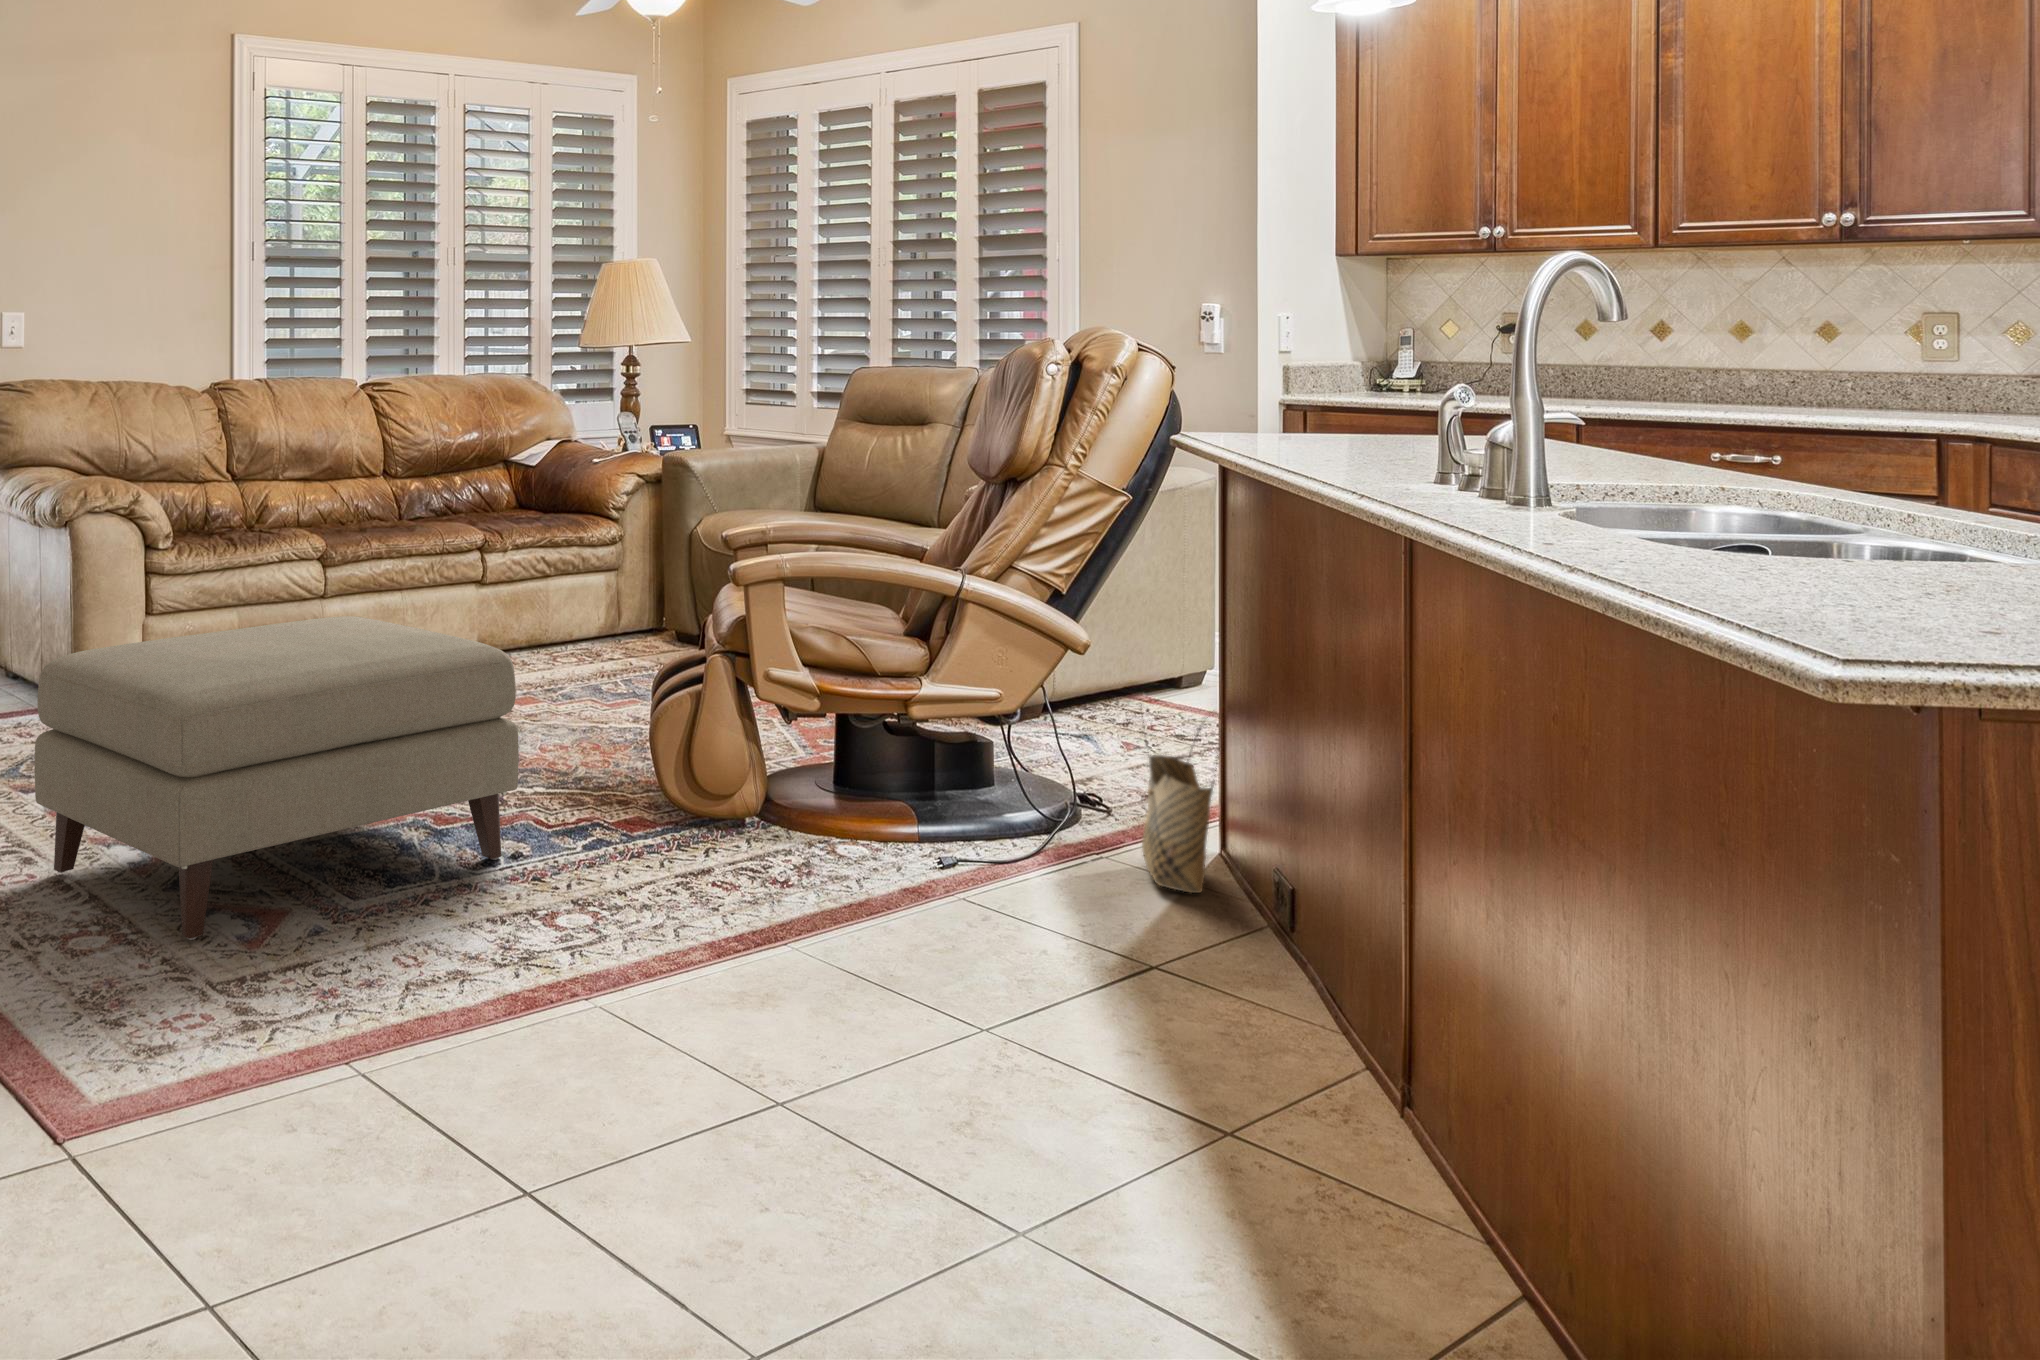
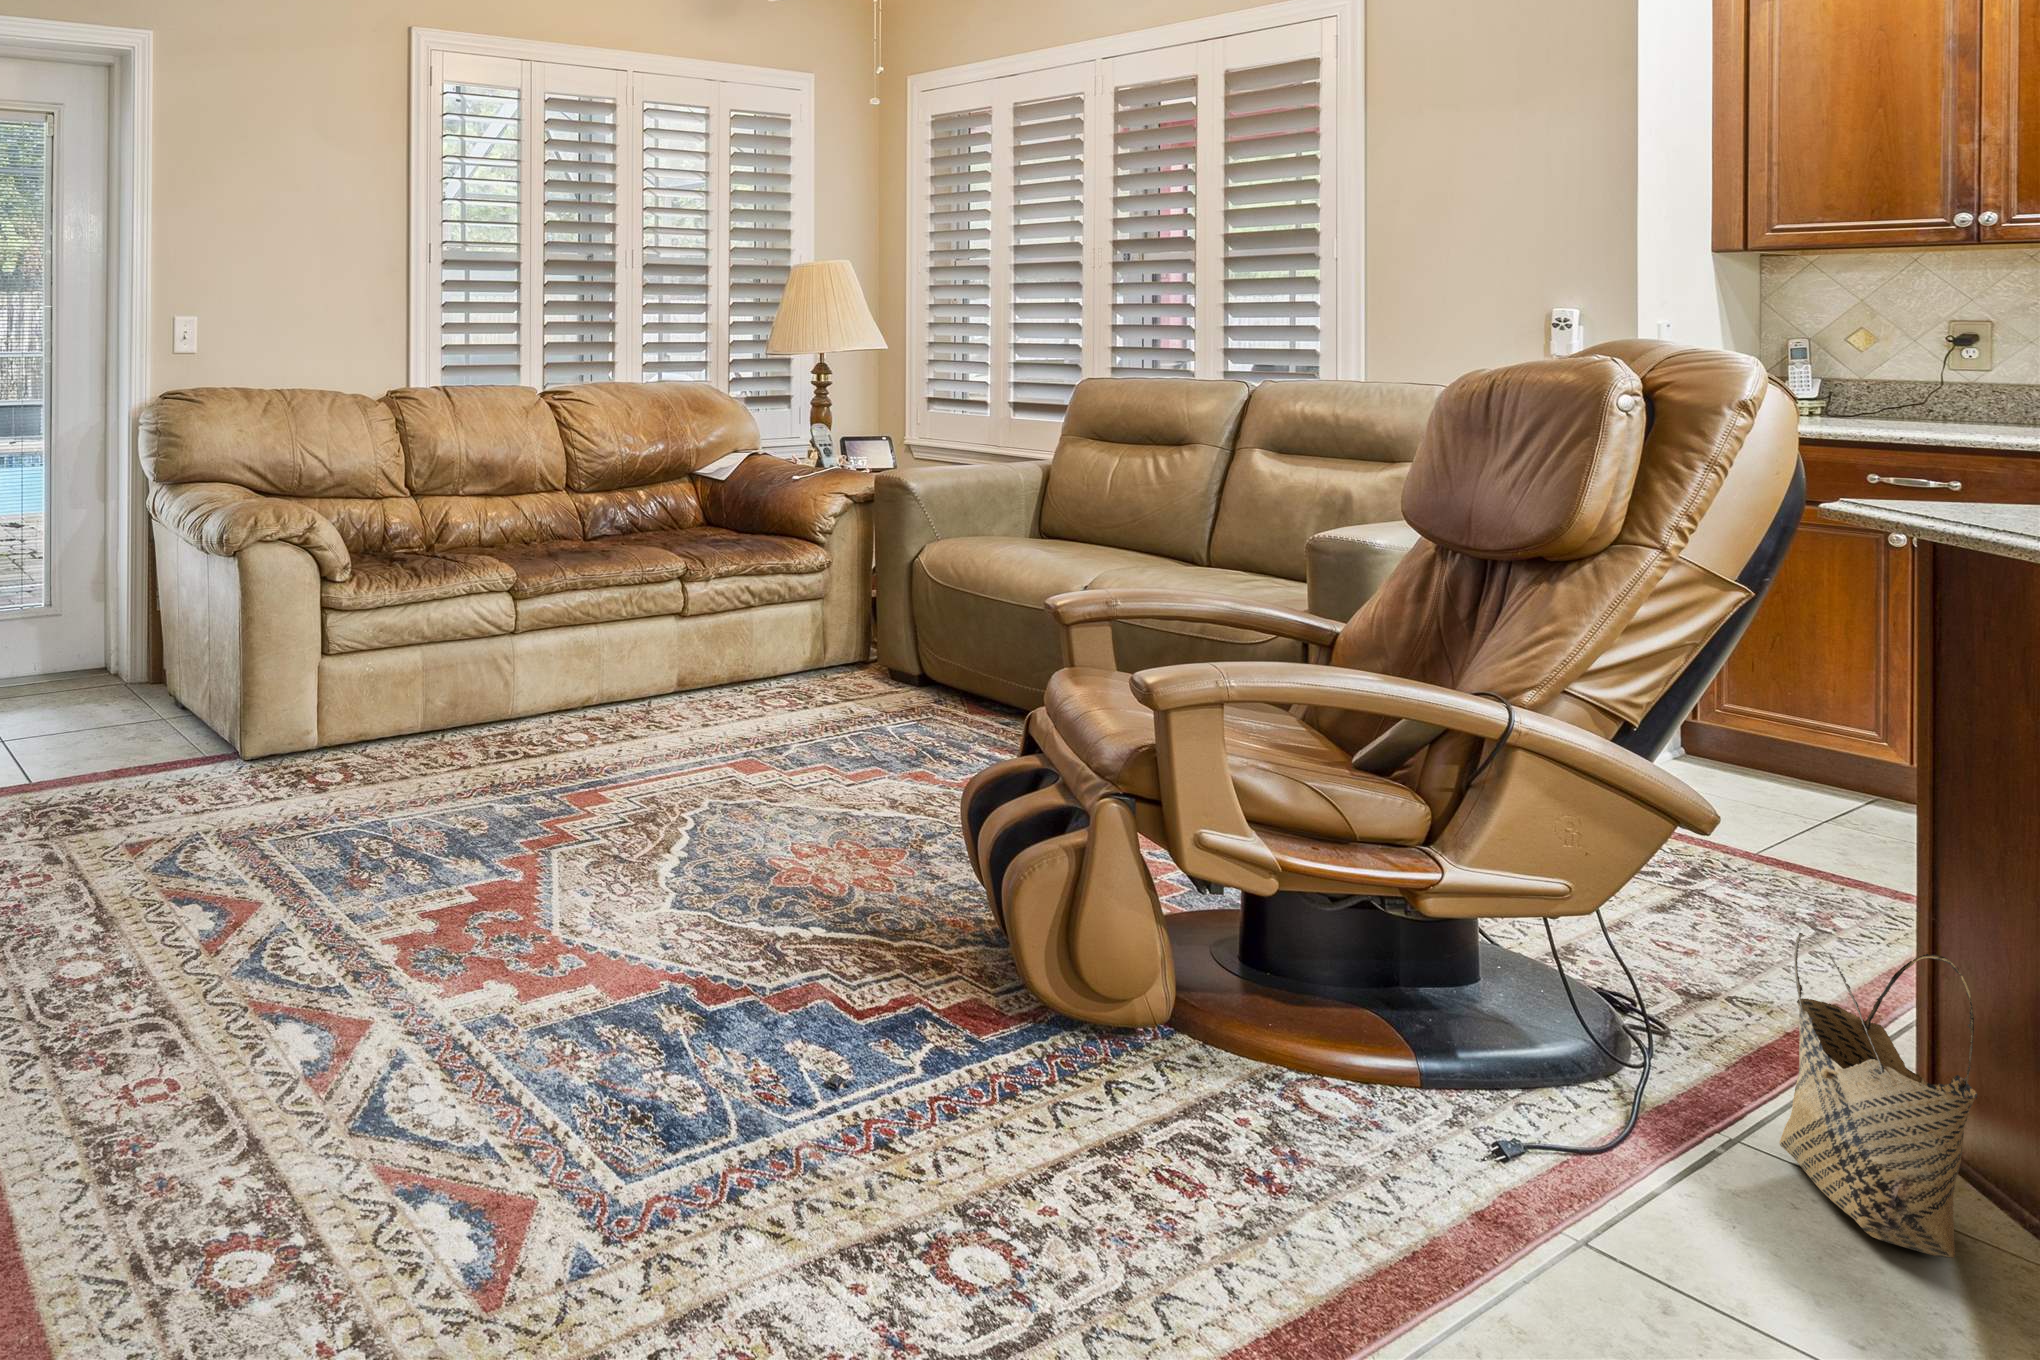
ottoman: present [35,616,519,940] -> none [181,715,824,1257]

